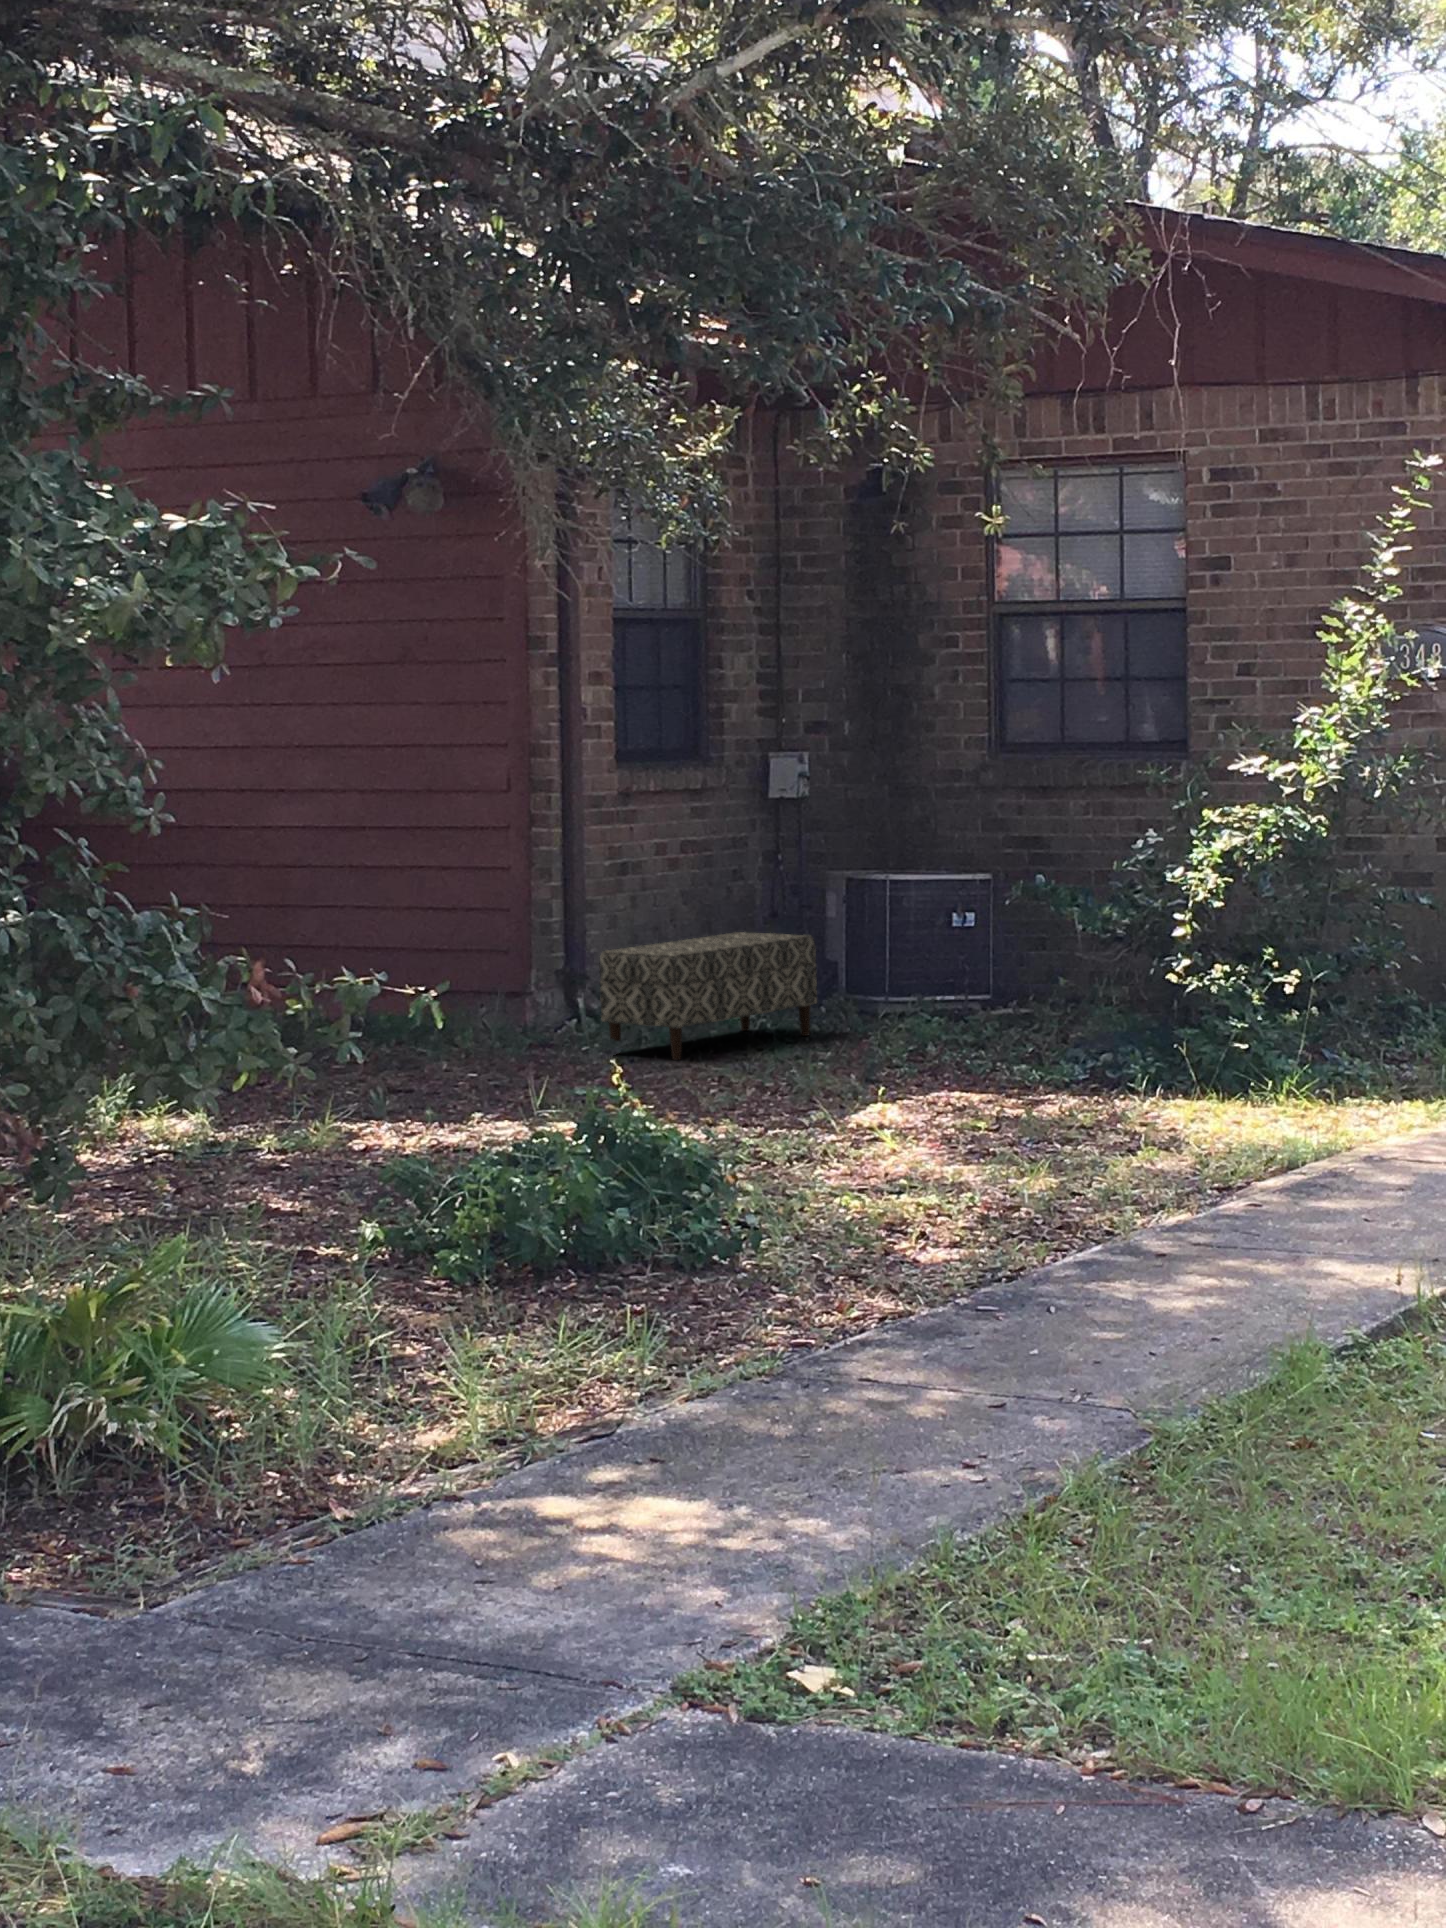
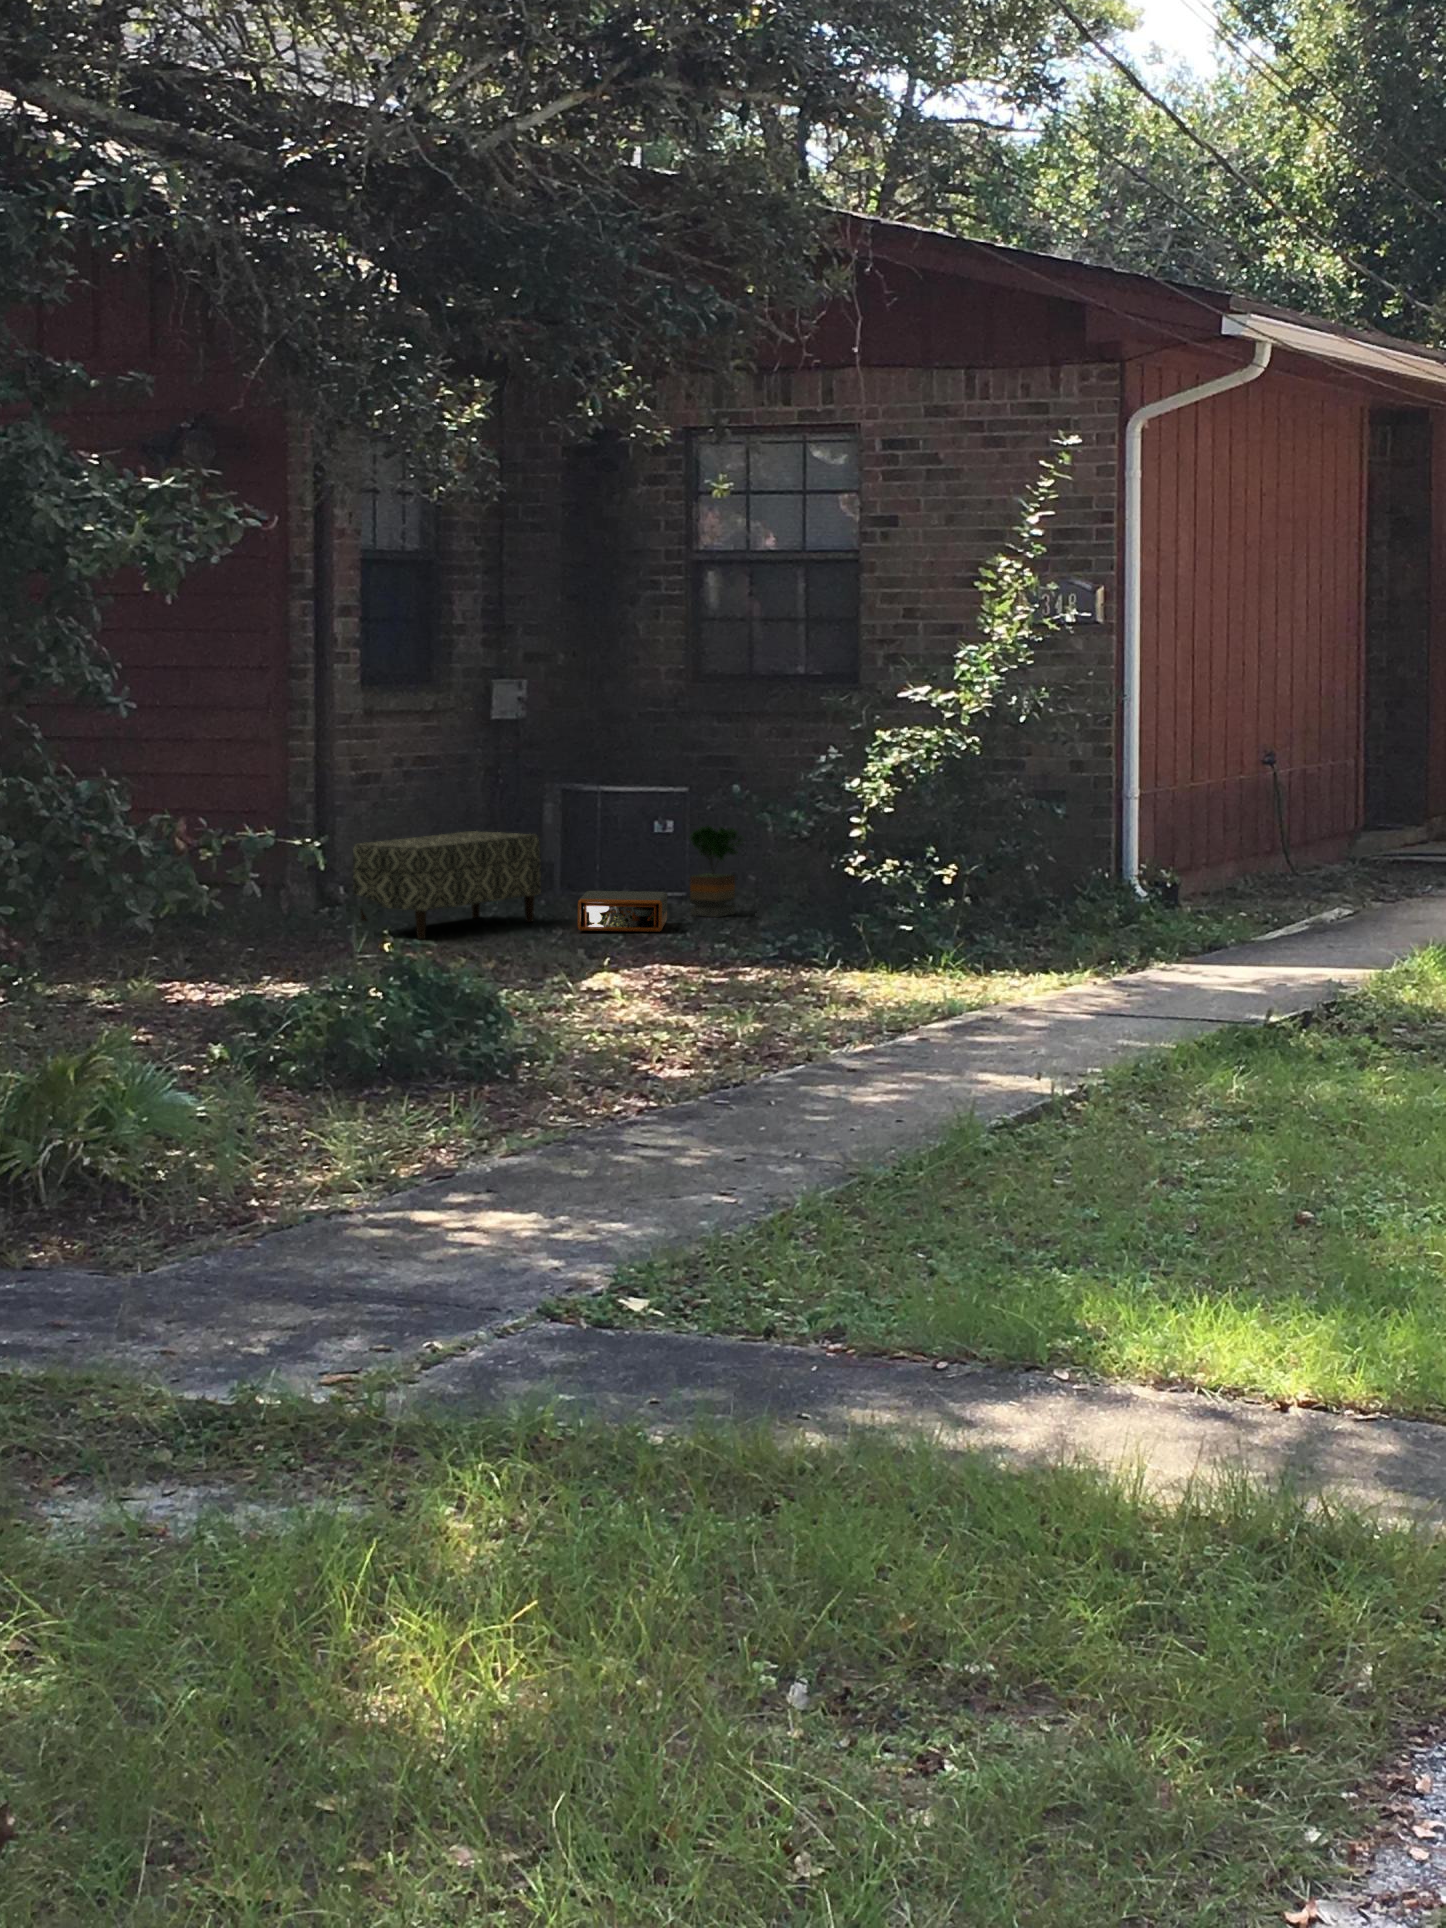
potted tree: none [987,921,1055,1027] -> present [690,826,744,917]
storage box: none [857,999,963,1048] -> present [578,891,667,932]

